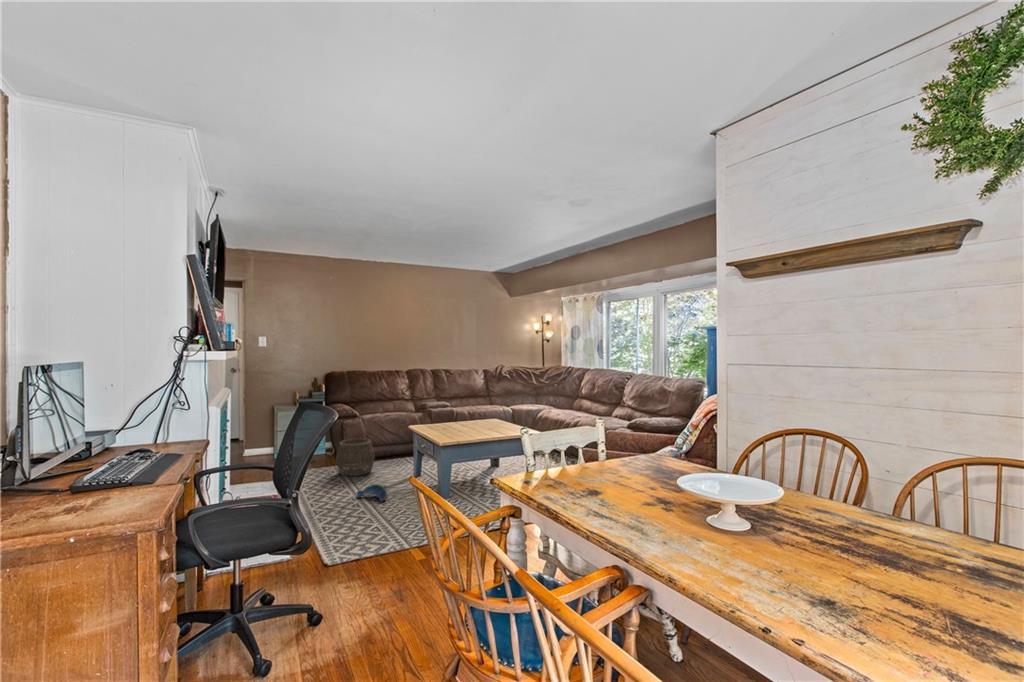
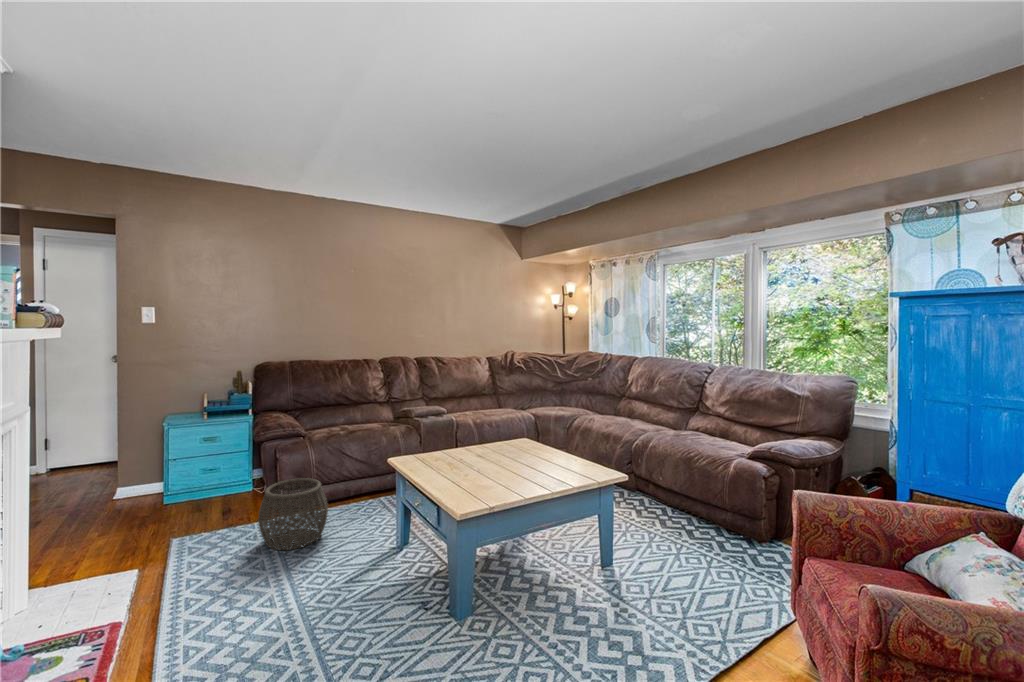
plush toy: present [357,485,387,502] -> none [287,589,346,635]

